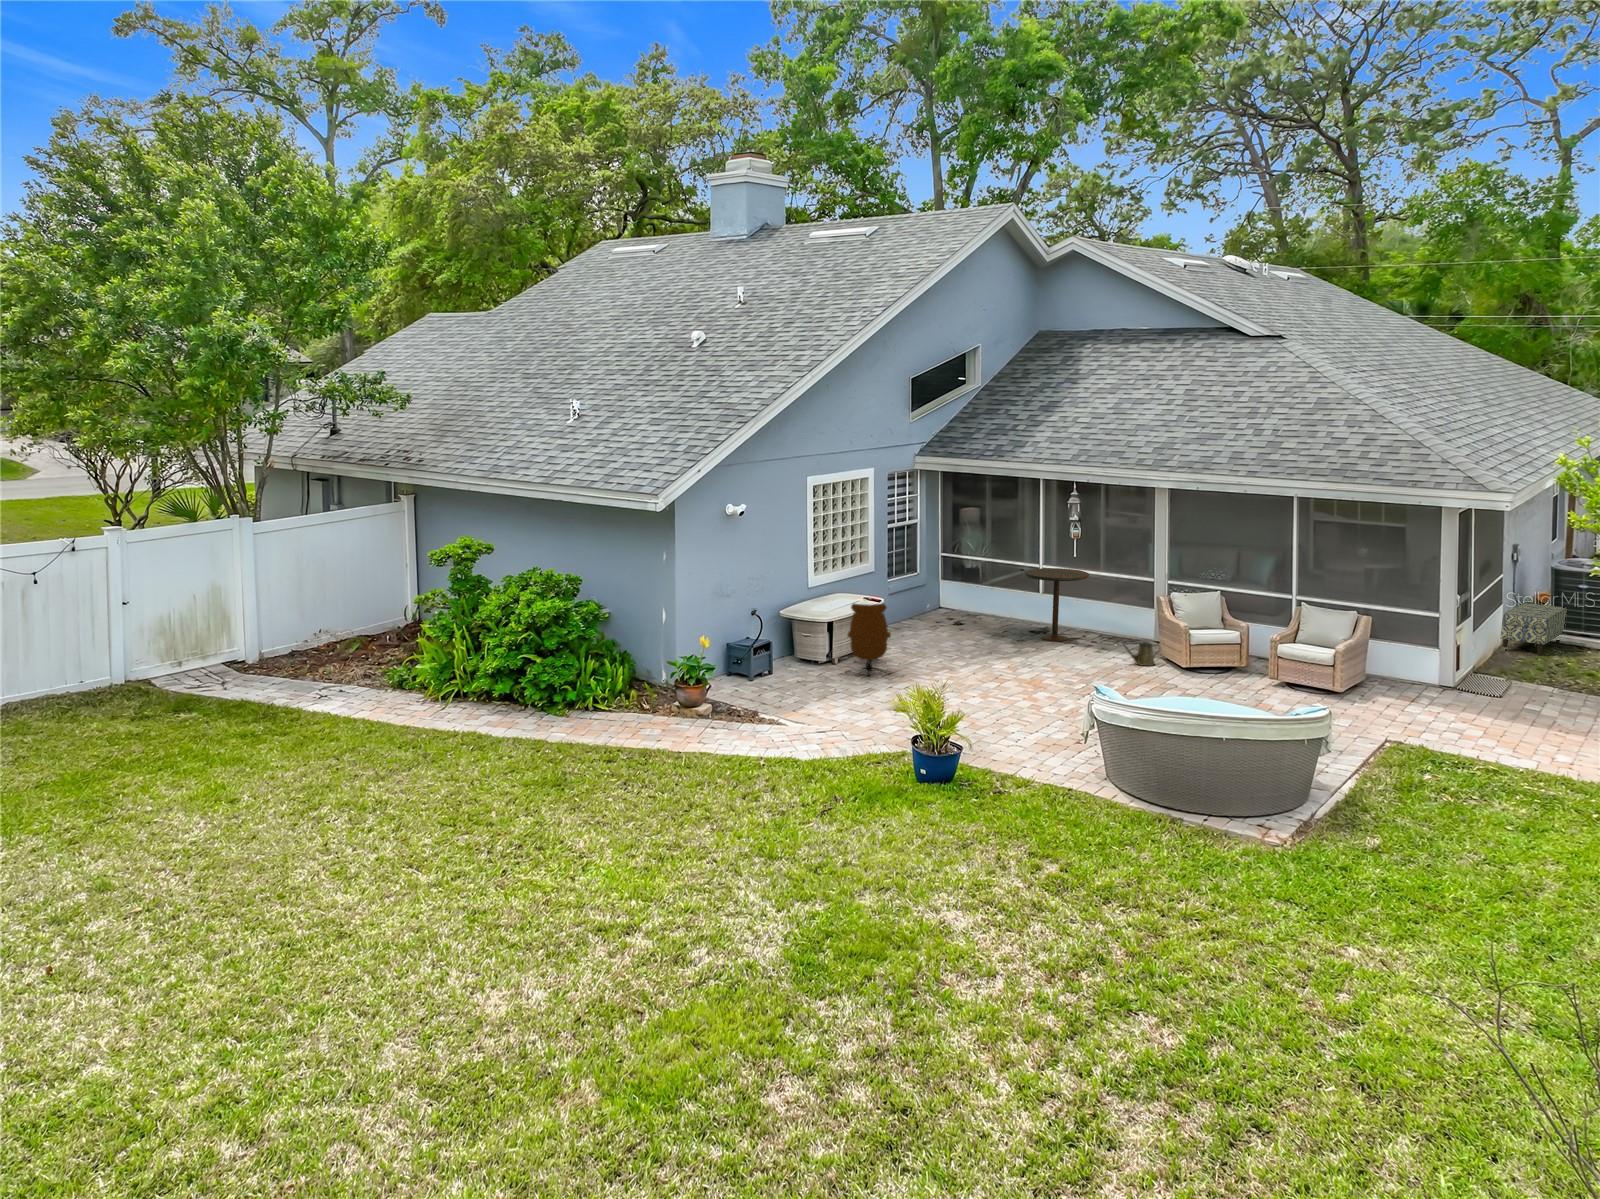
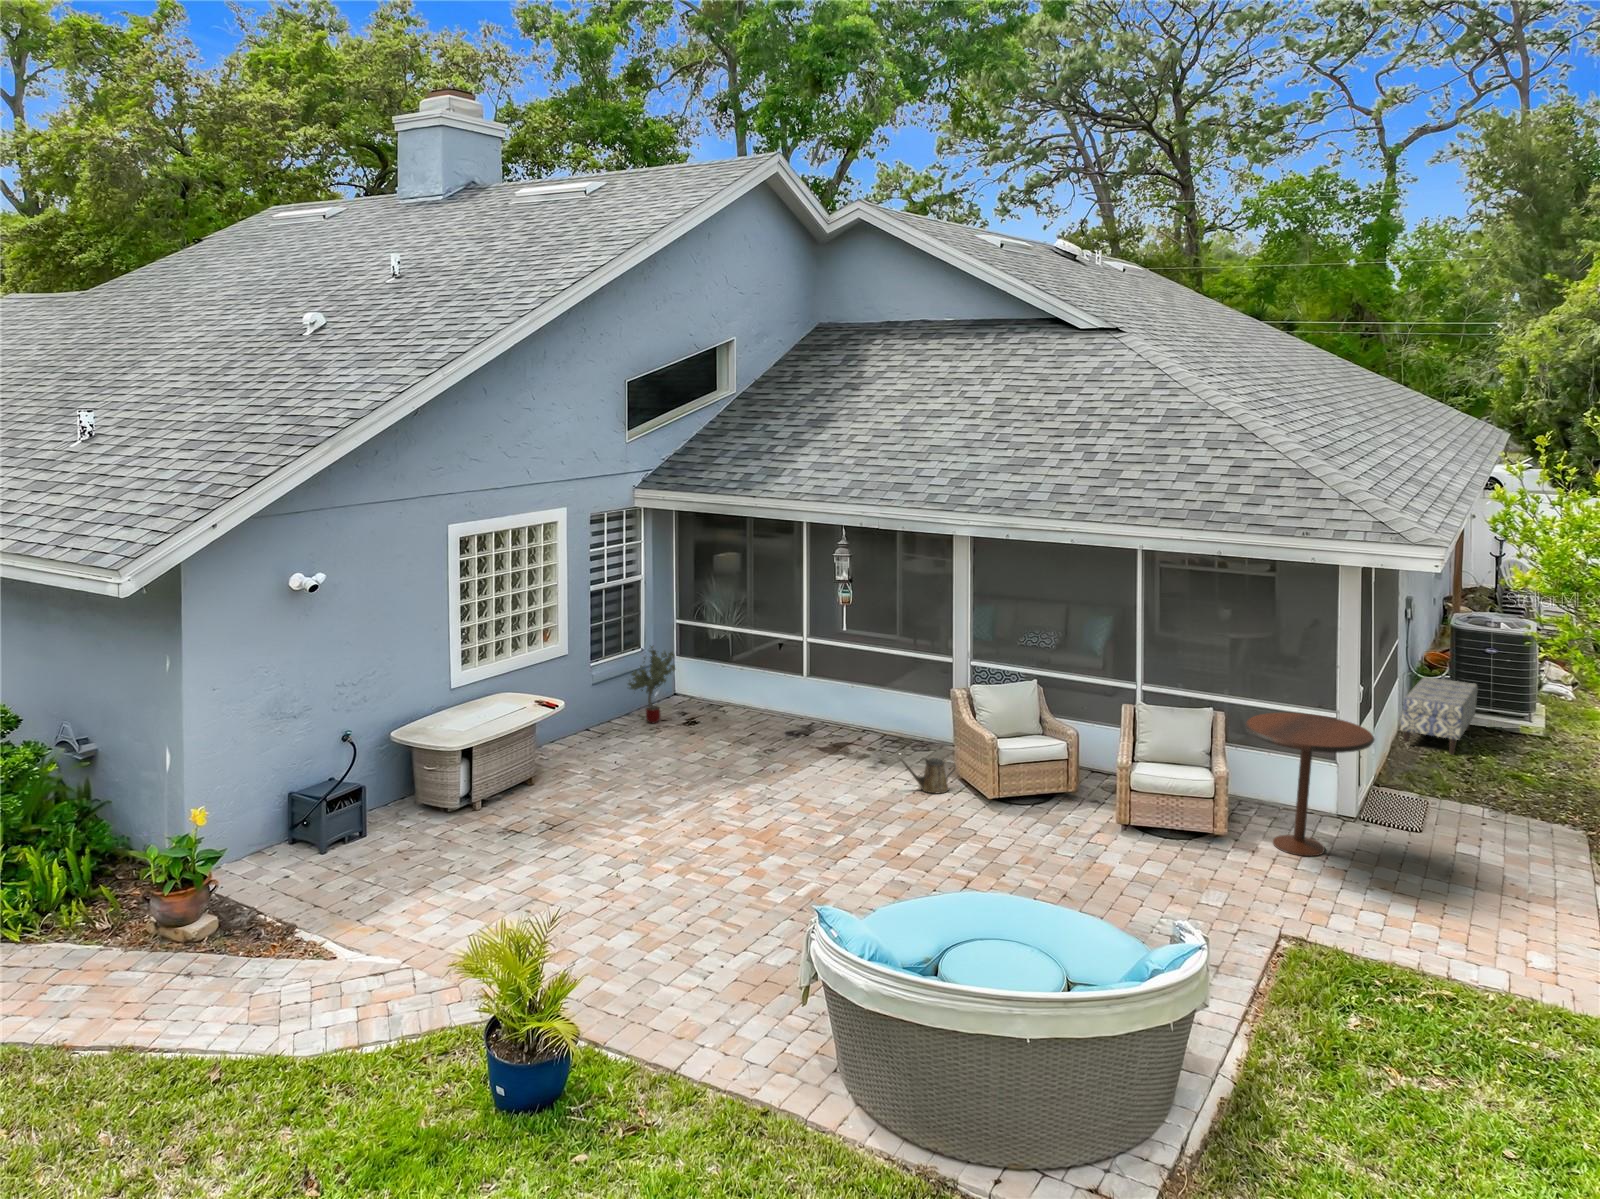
pedestal table: present [1025,568,1089,642] -> present [1245,713,1375,856]
potted tree: none [906,570,941,628] -> present [628,646,675,723]
lounge chair: present [848,603,891,678] -> none [479,725,563,839]

